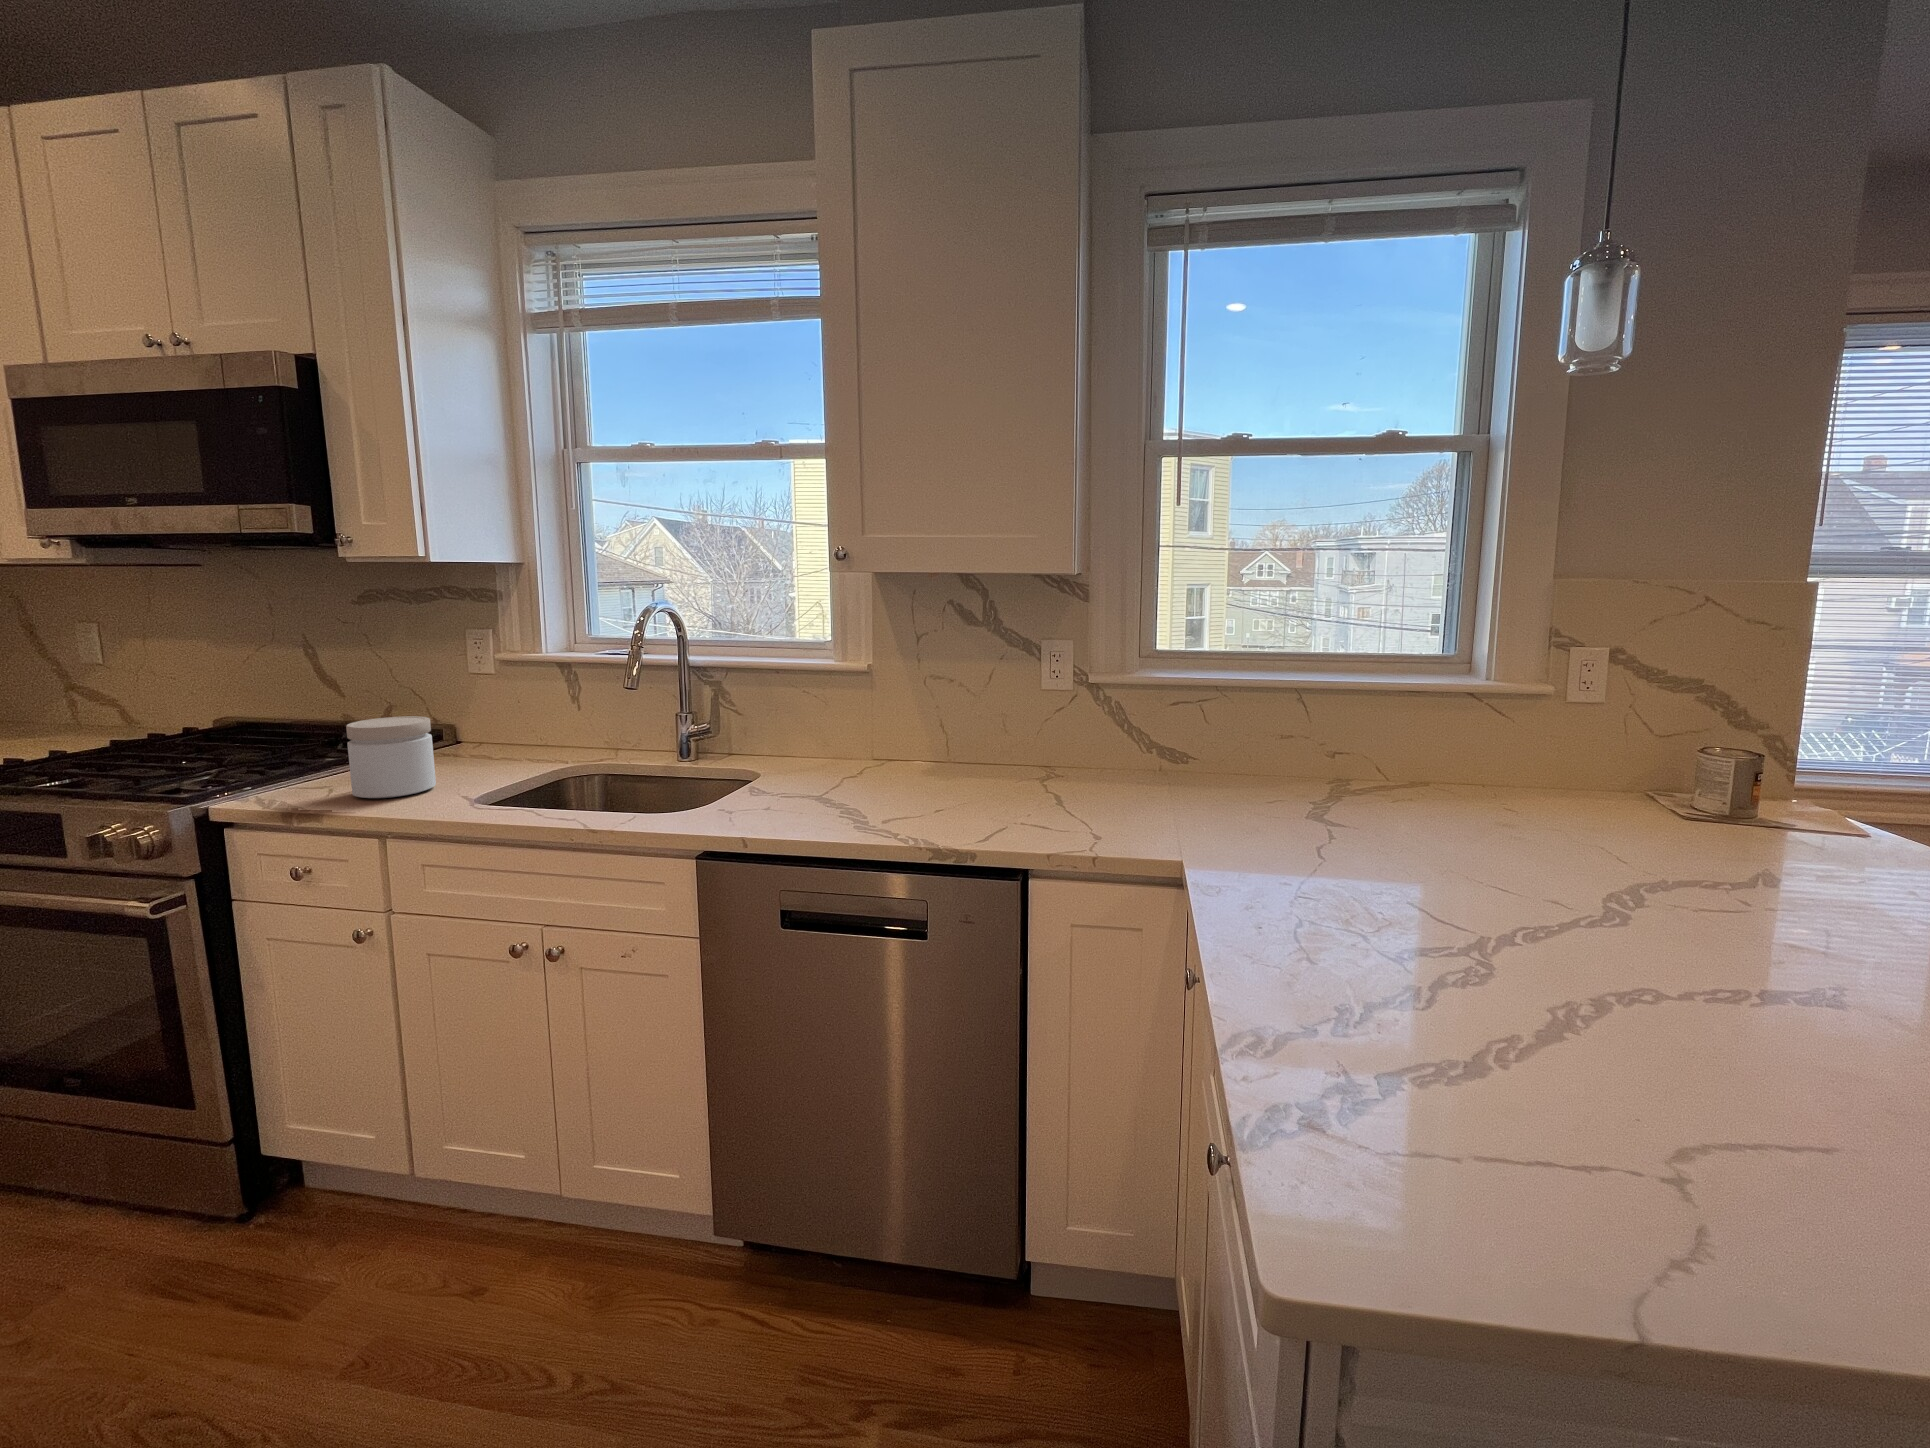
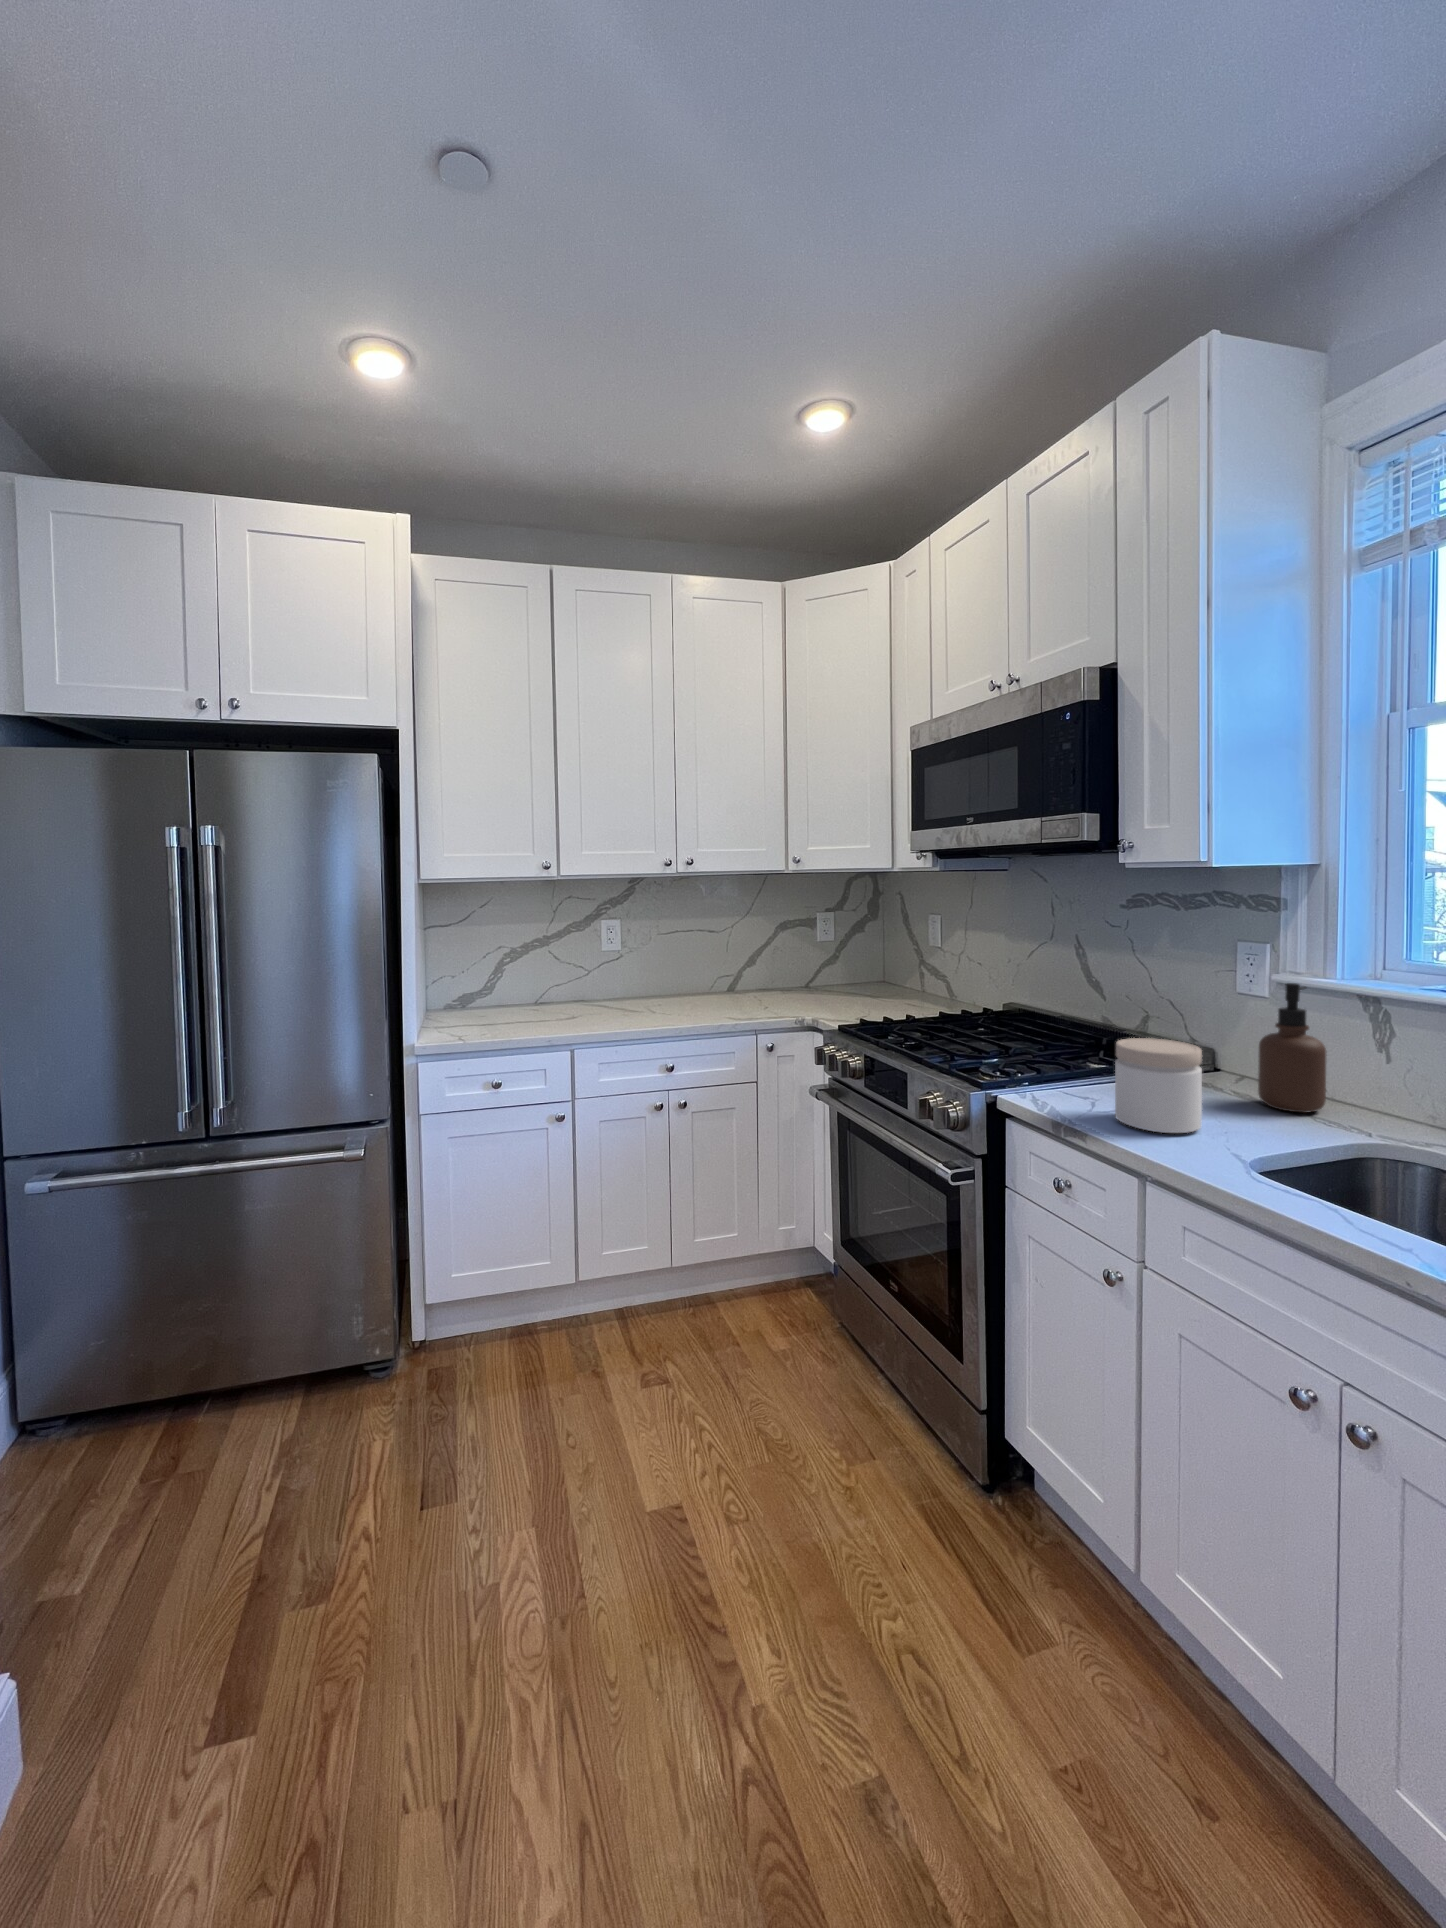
soap dispenser: none [485,659,538,760] -> present [1258,983,1326,1113]

